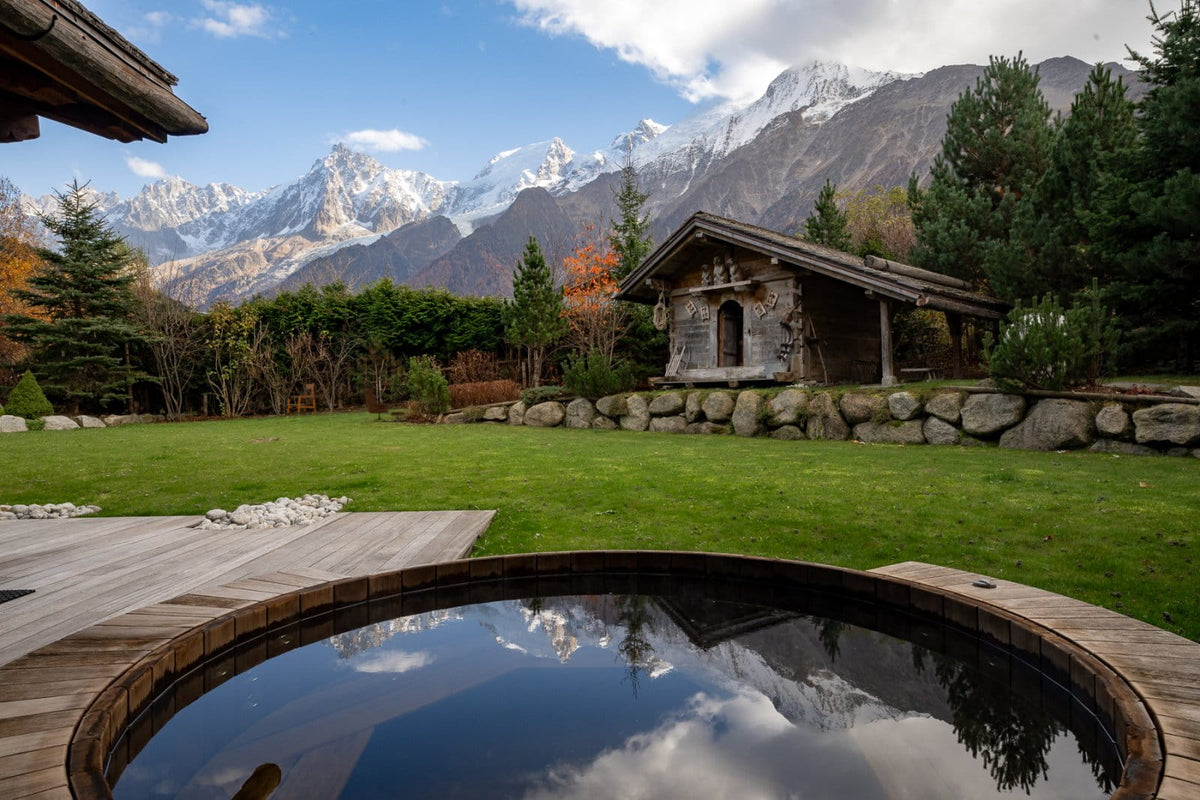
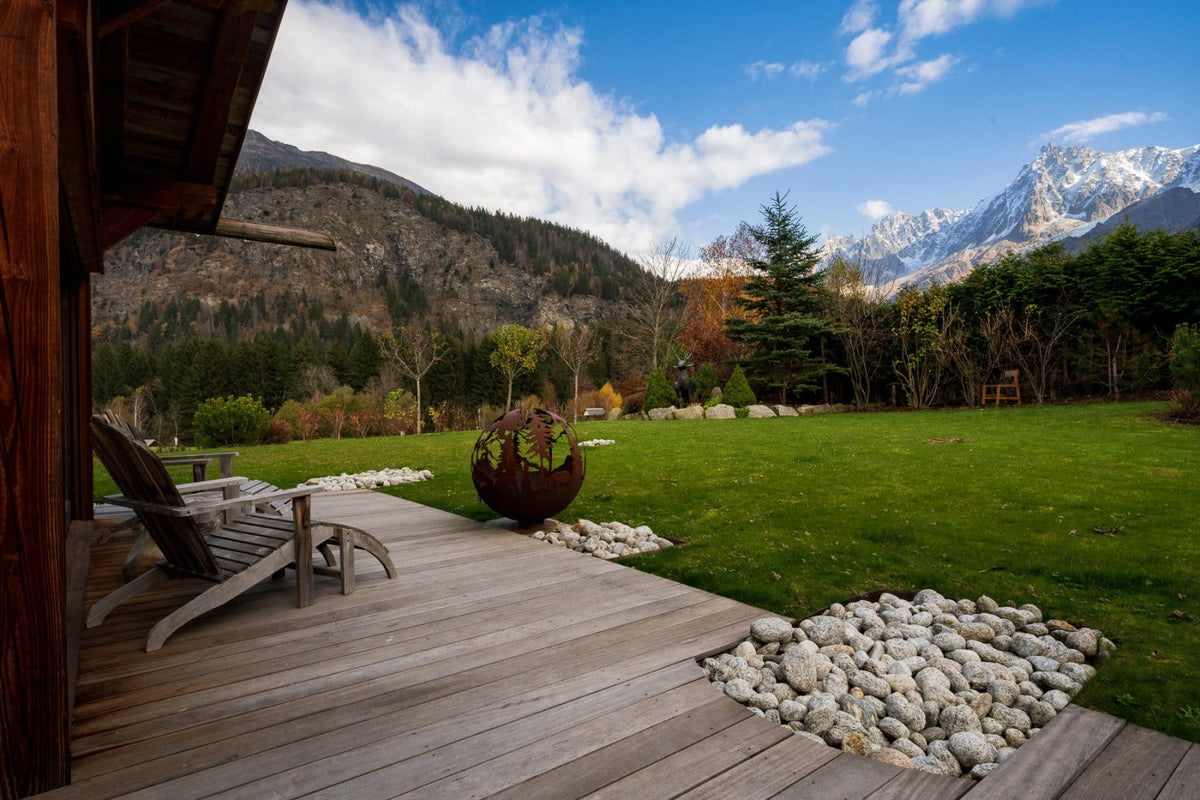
lounge chair: present [364,389,405,421] -> none [1105,376,1185,425]

